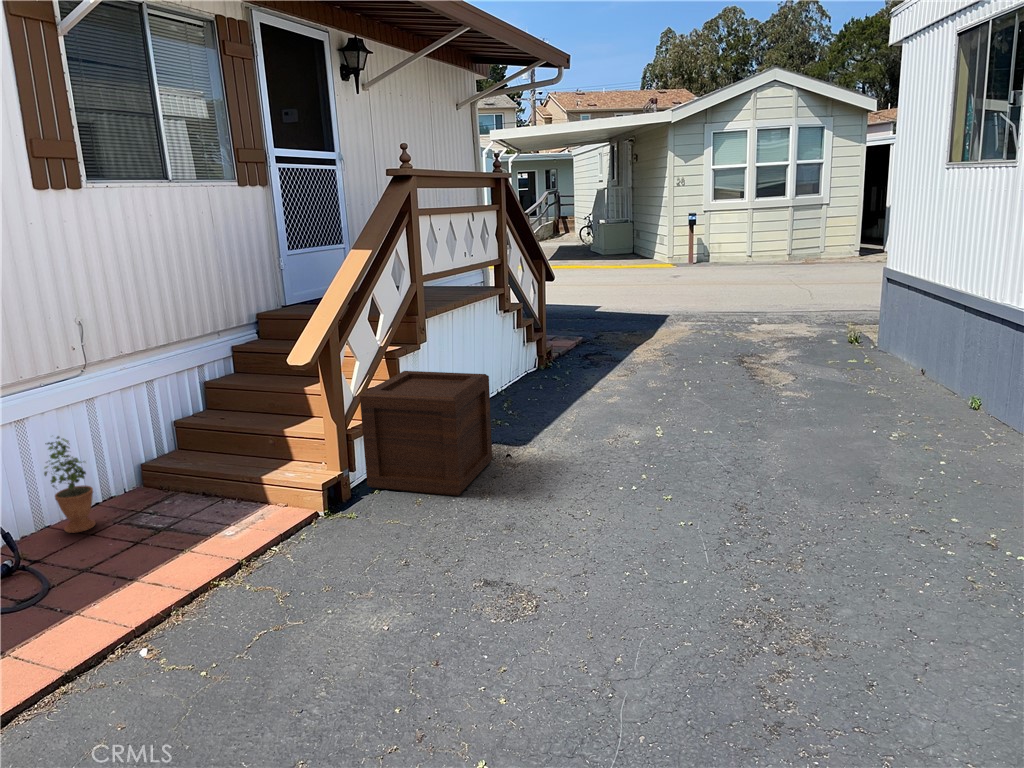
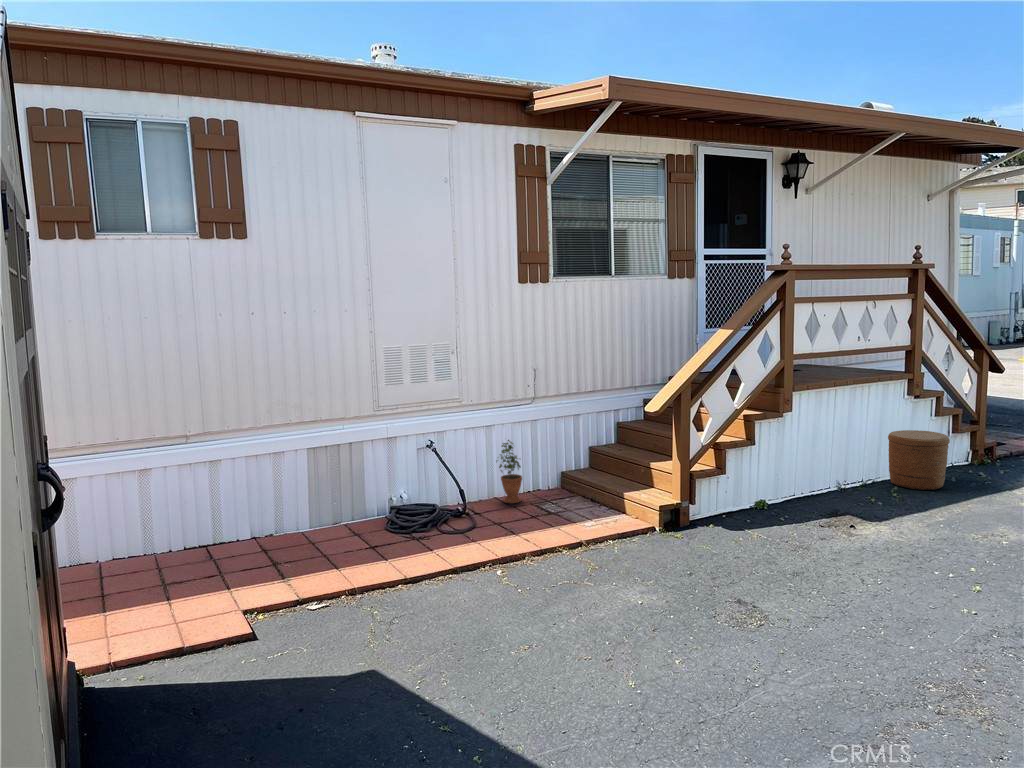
woven basket: none [491,344,546,404] -> present [888,430,950,490]
wooden crate: present [360,371,492,496] -> none [707,434,831,543]

